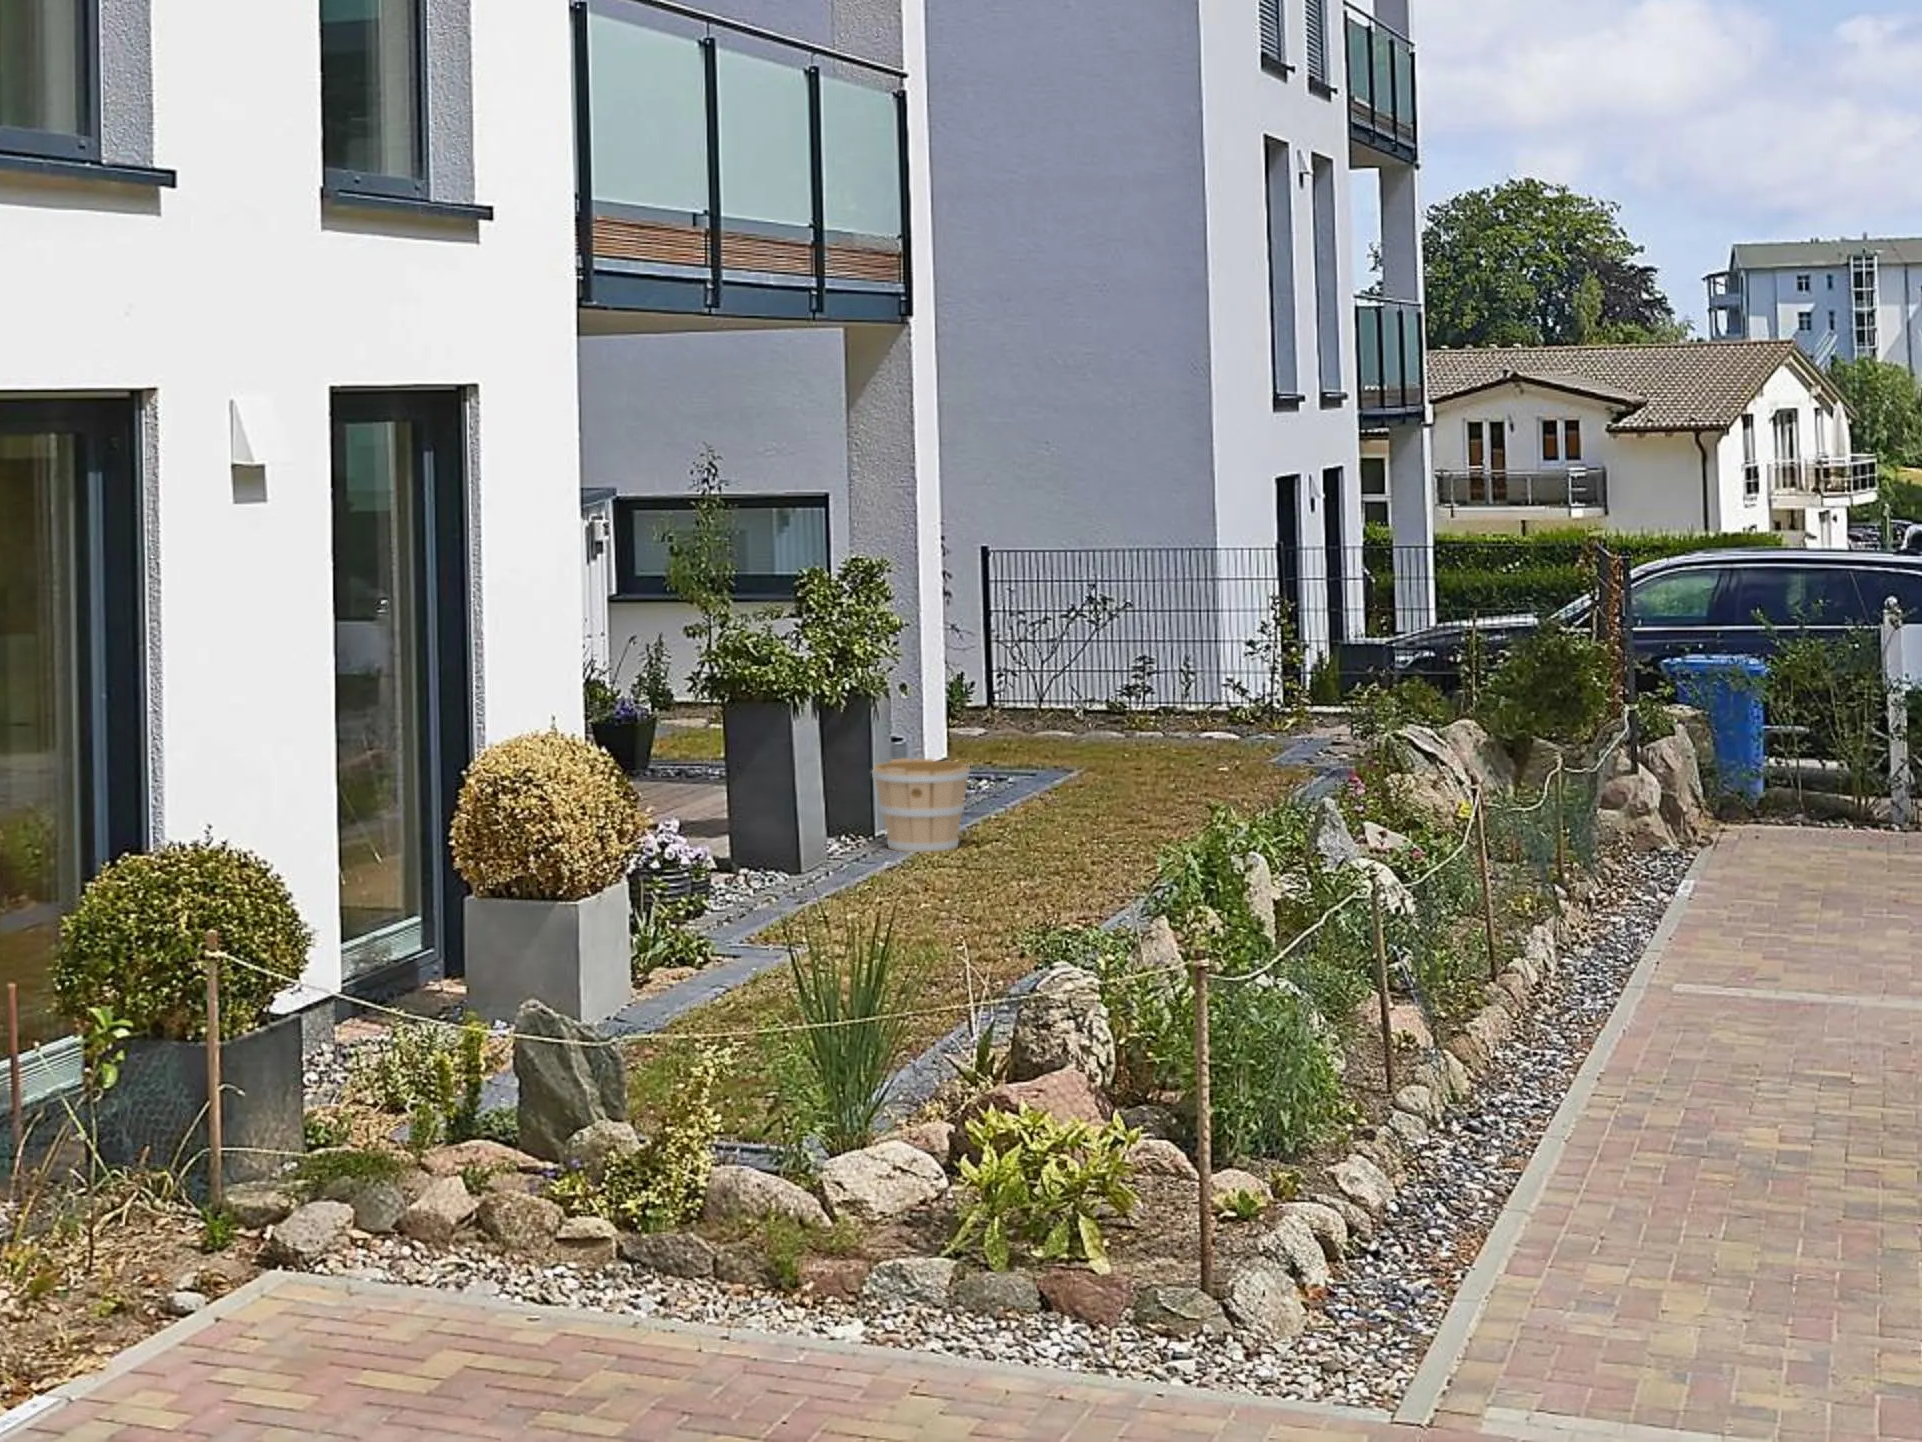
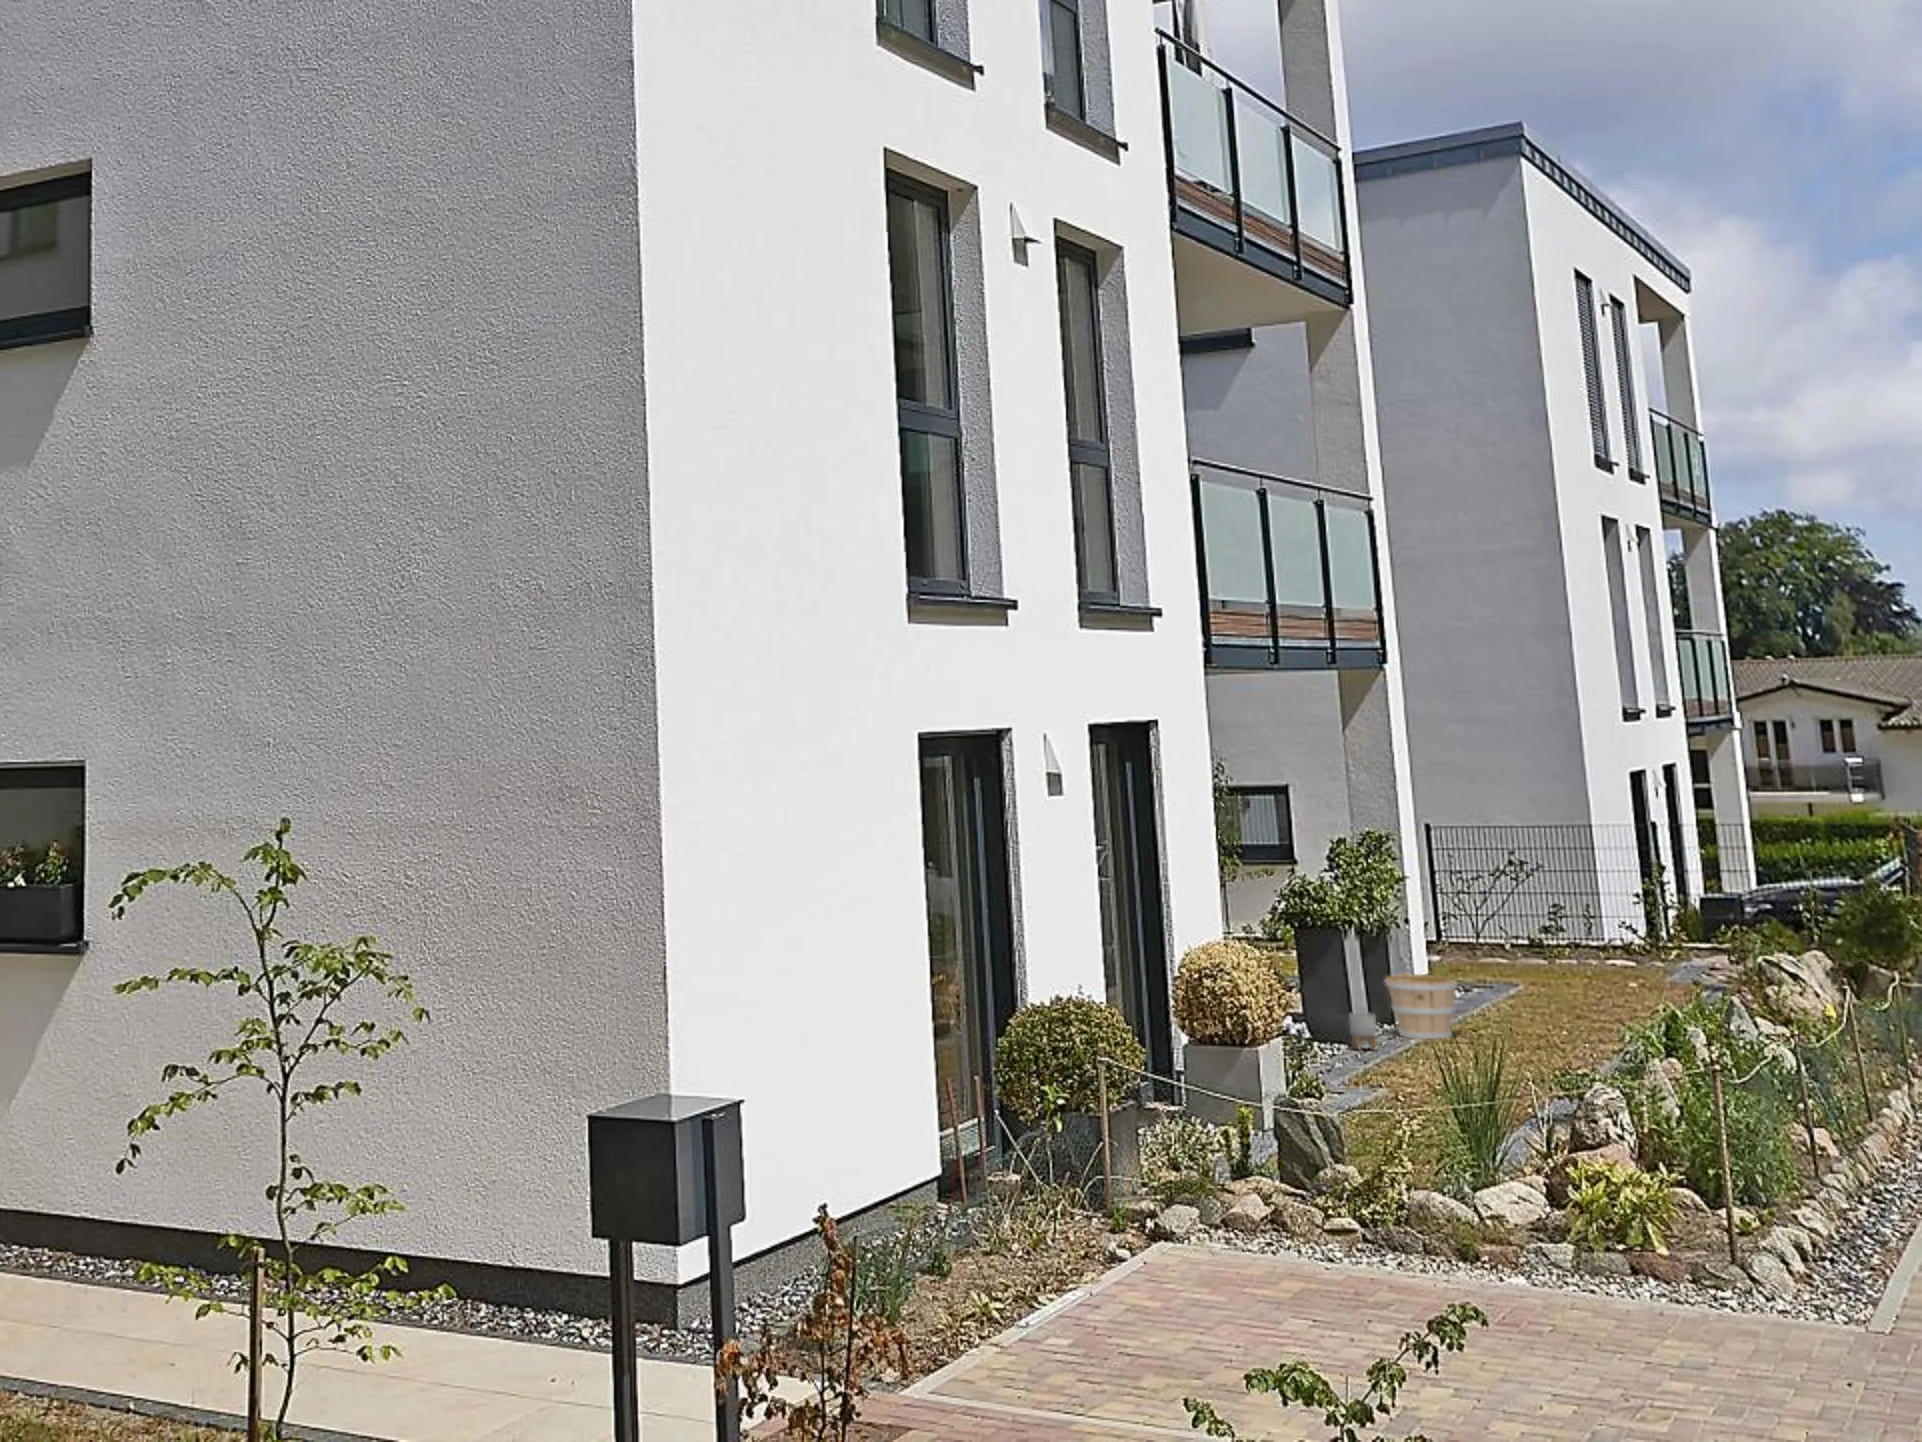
planter: none [807,820,844,876] -> present [1349,1013,1377,1050]

